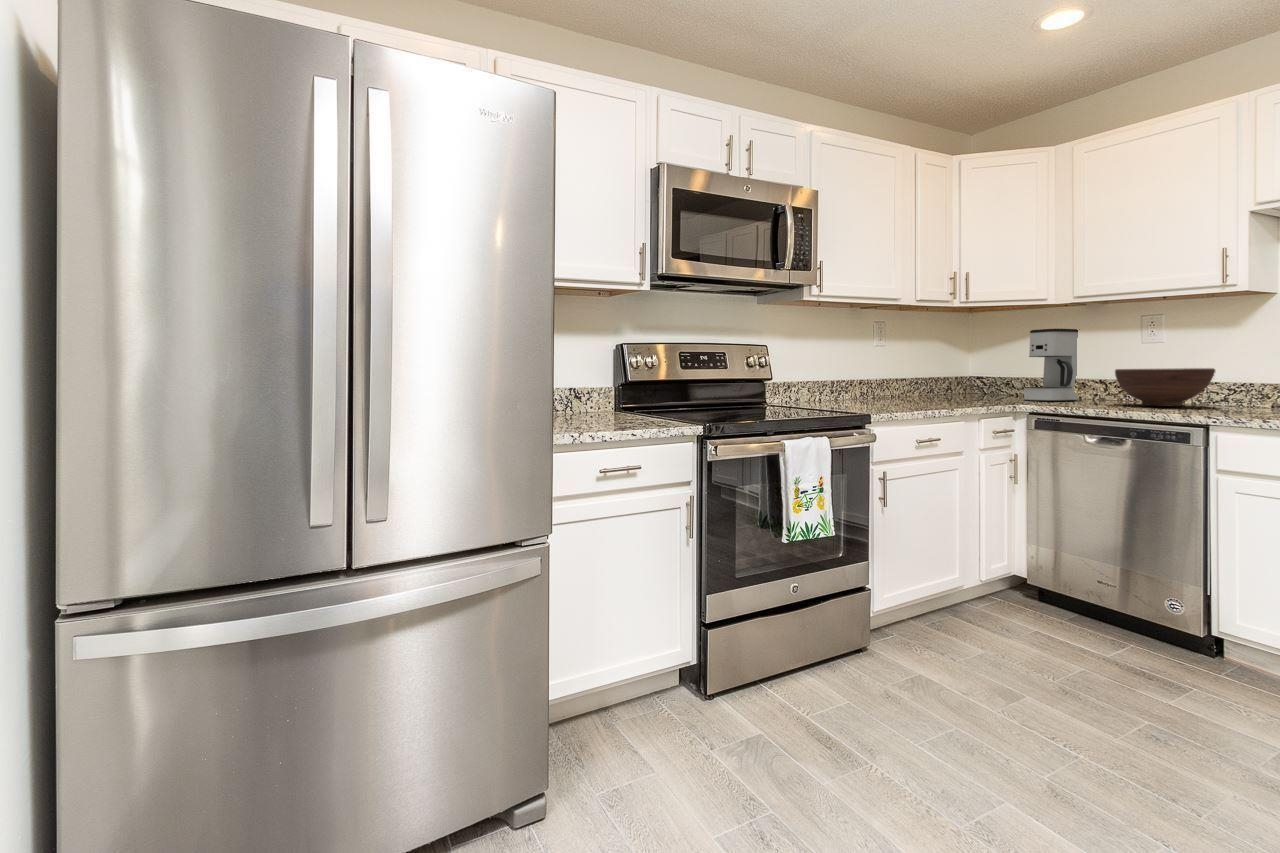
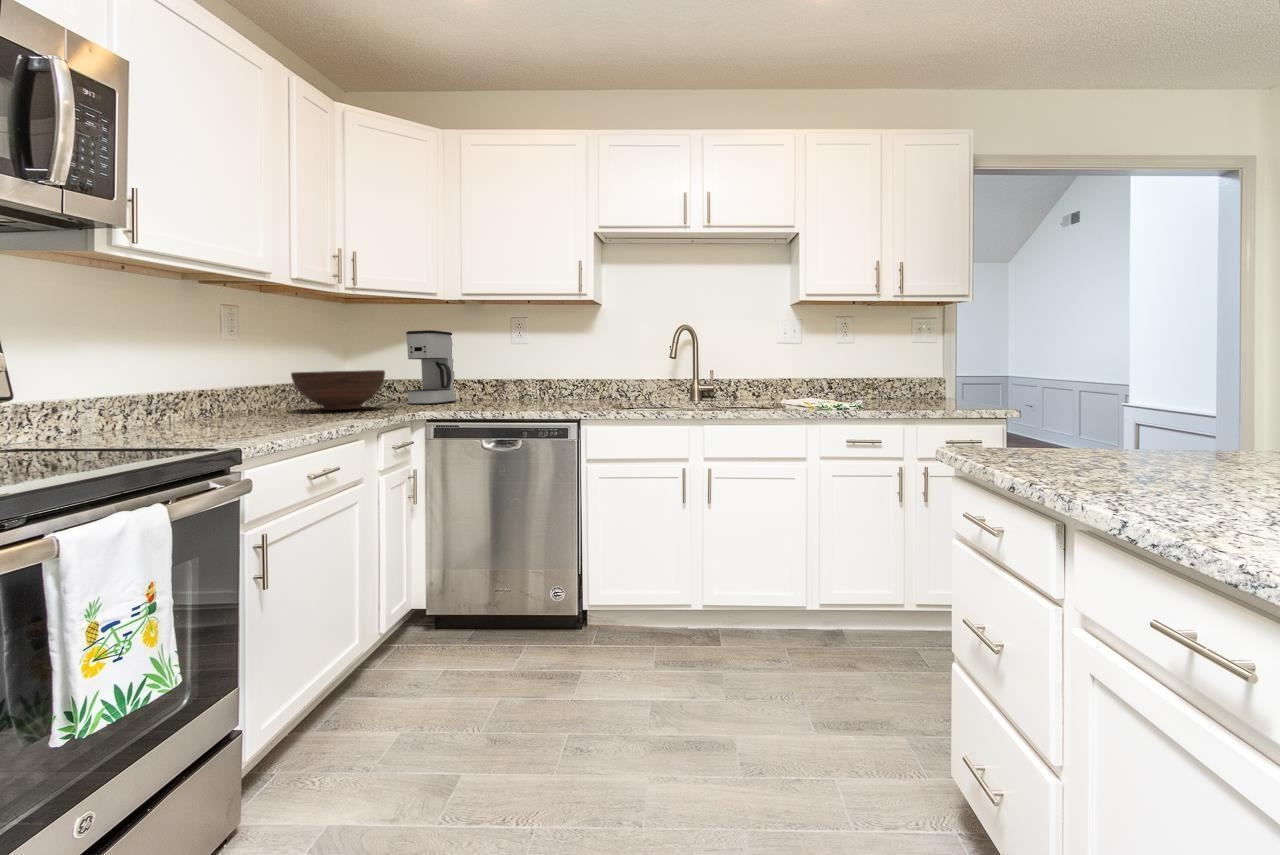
fruit bowl: present [1115,368,1216,406] -> present [291,370,385,410]

